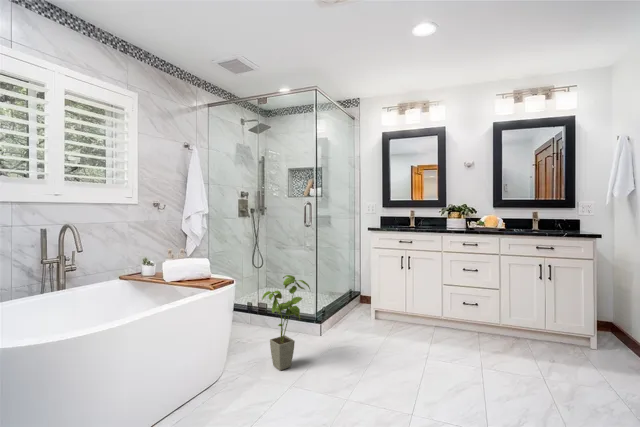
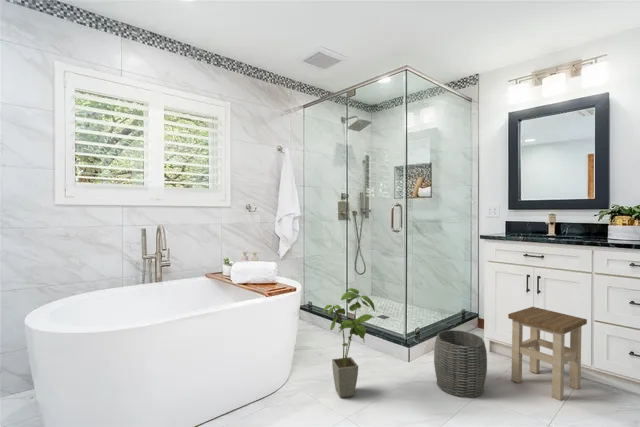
stool: none [394,279,440,342] -> present [508,307,587,400]
woven basket: none [346,303,384,352] -> present [434,330,487,398]

